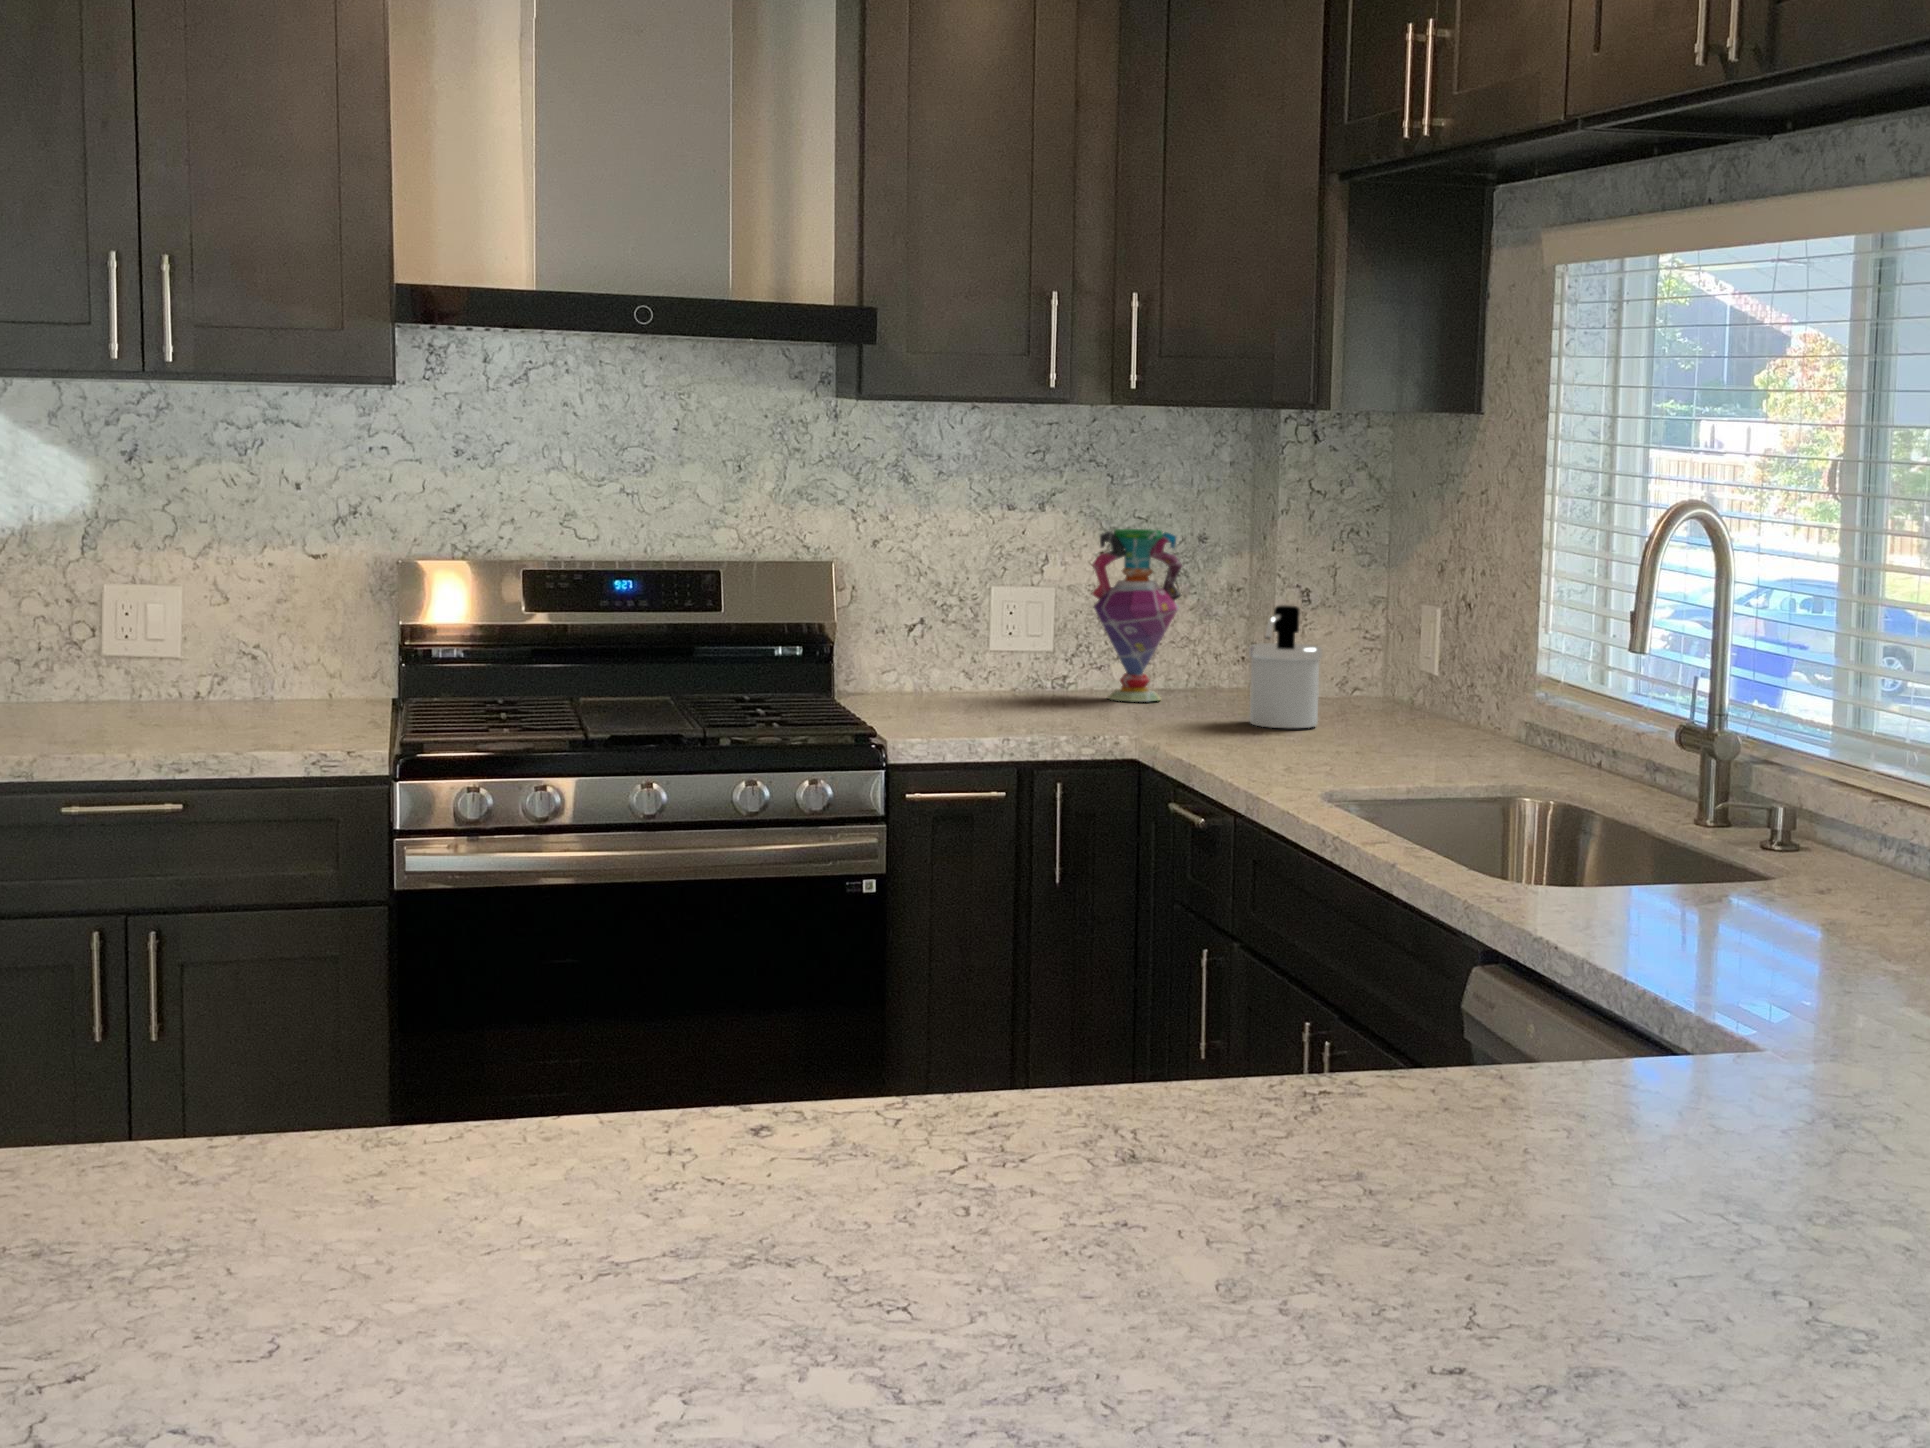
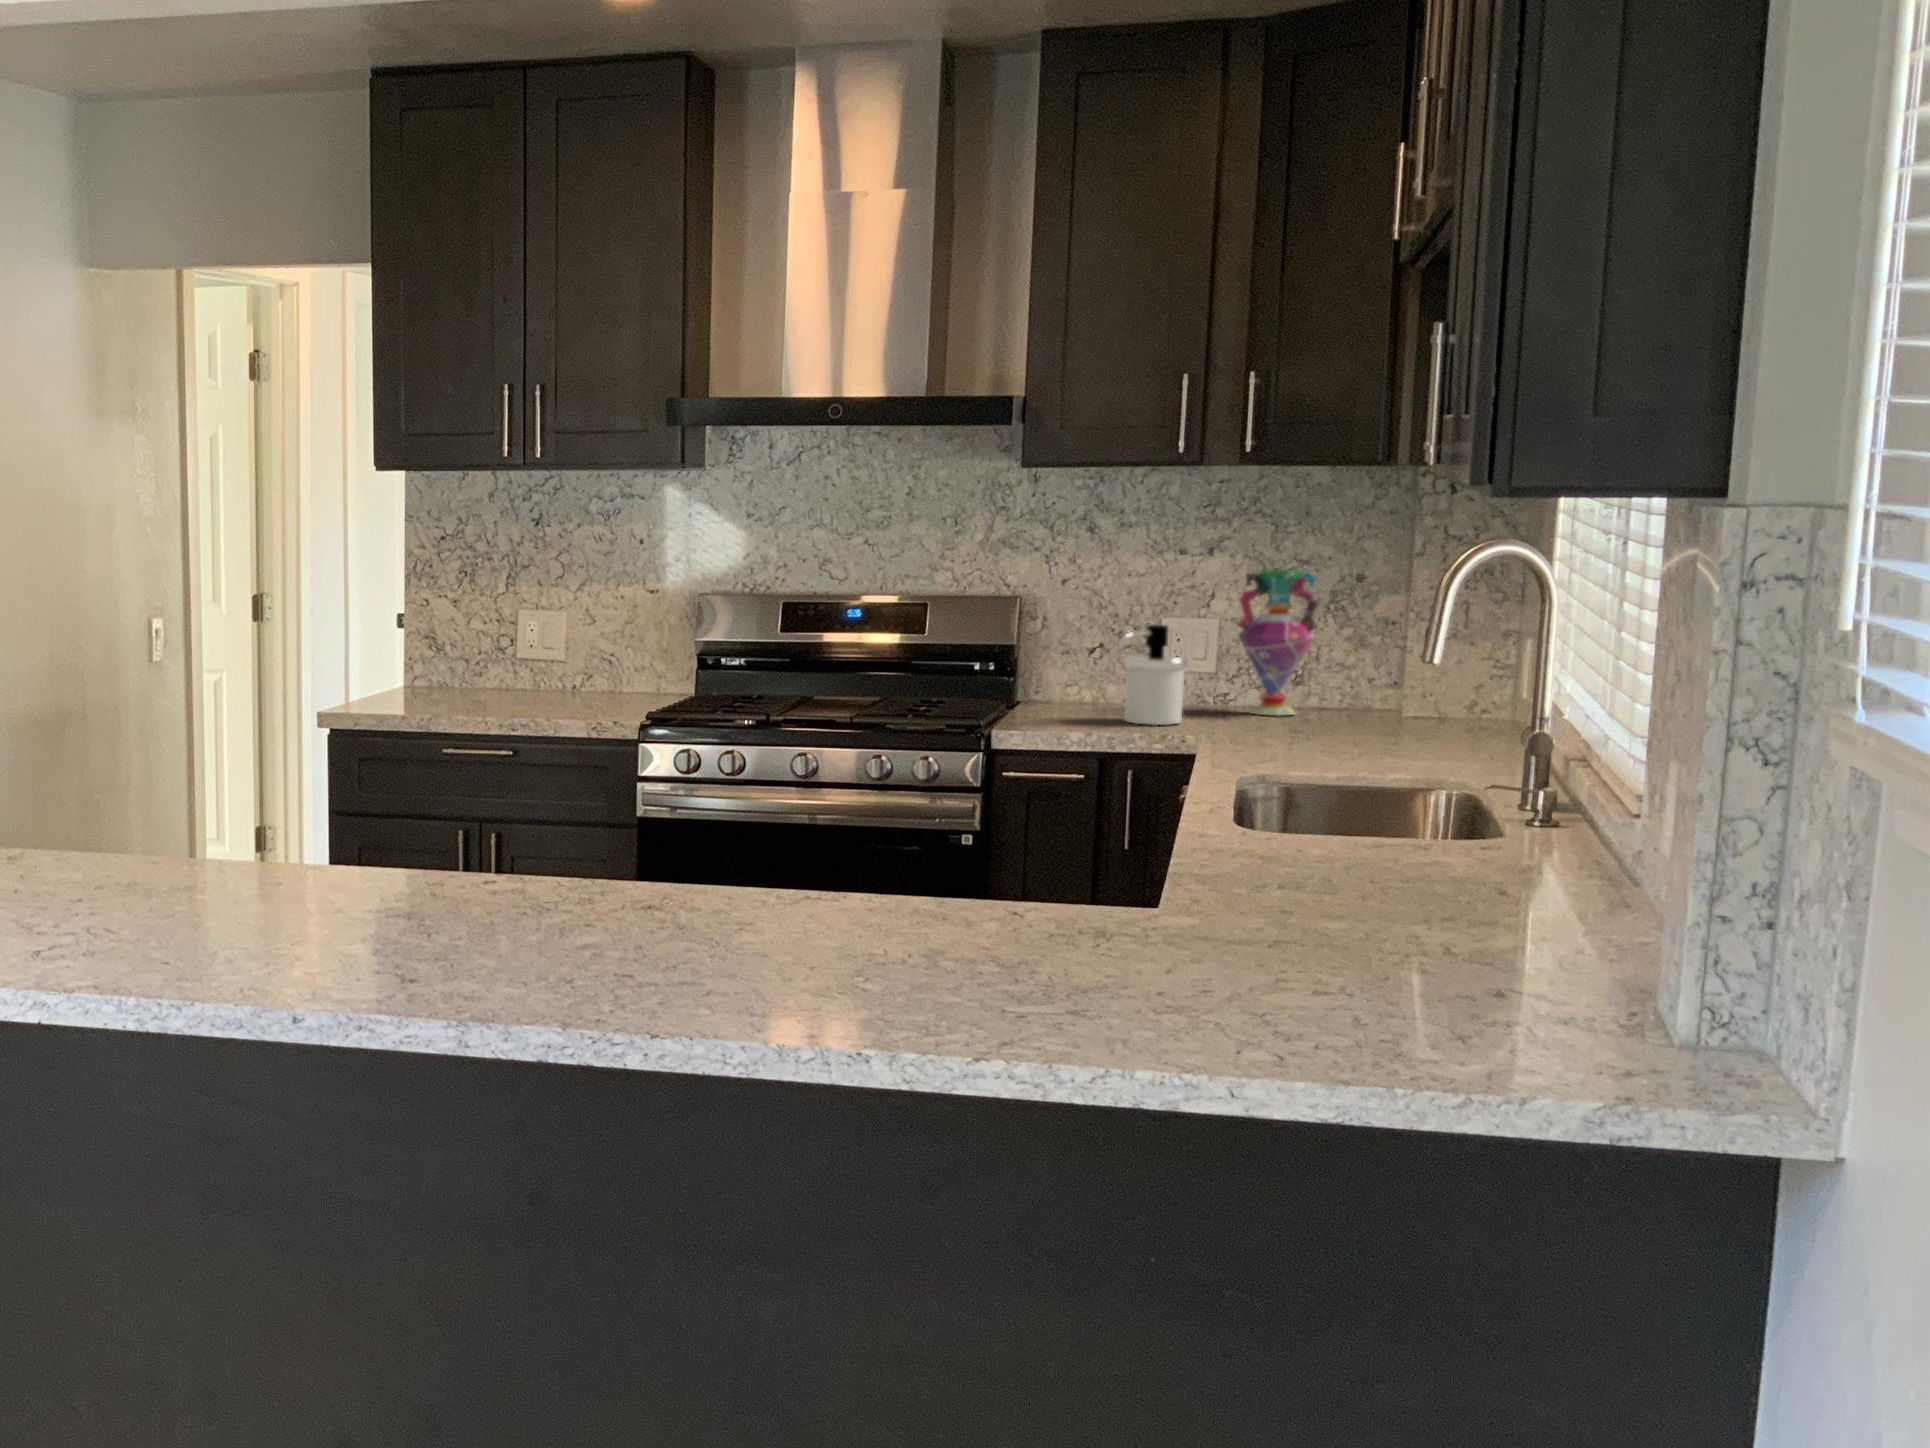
soap dispenser: present [1249,605,1322,728] -> present [1118,625,1187,725]

